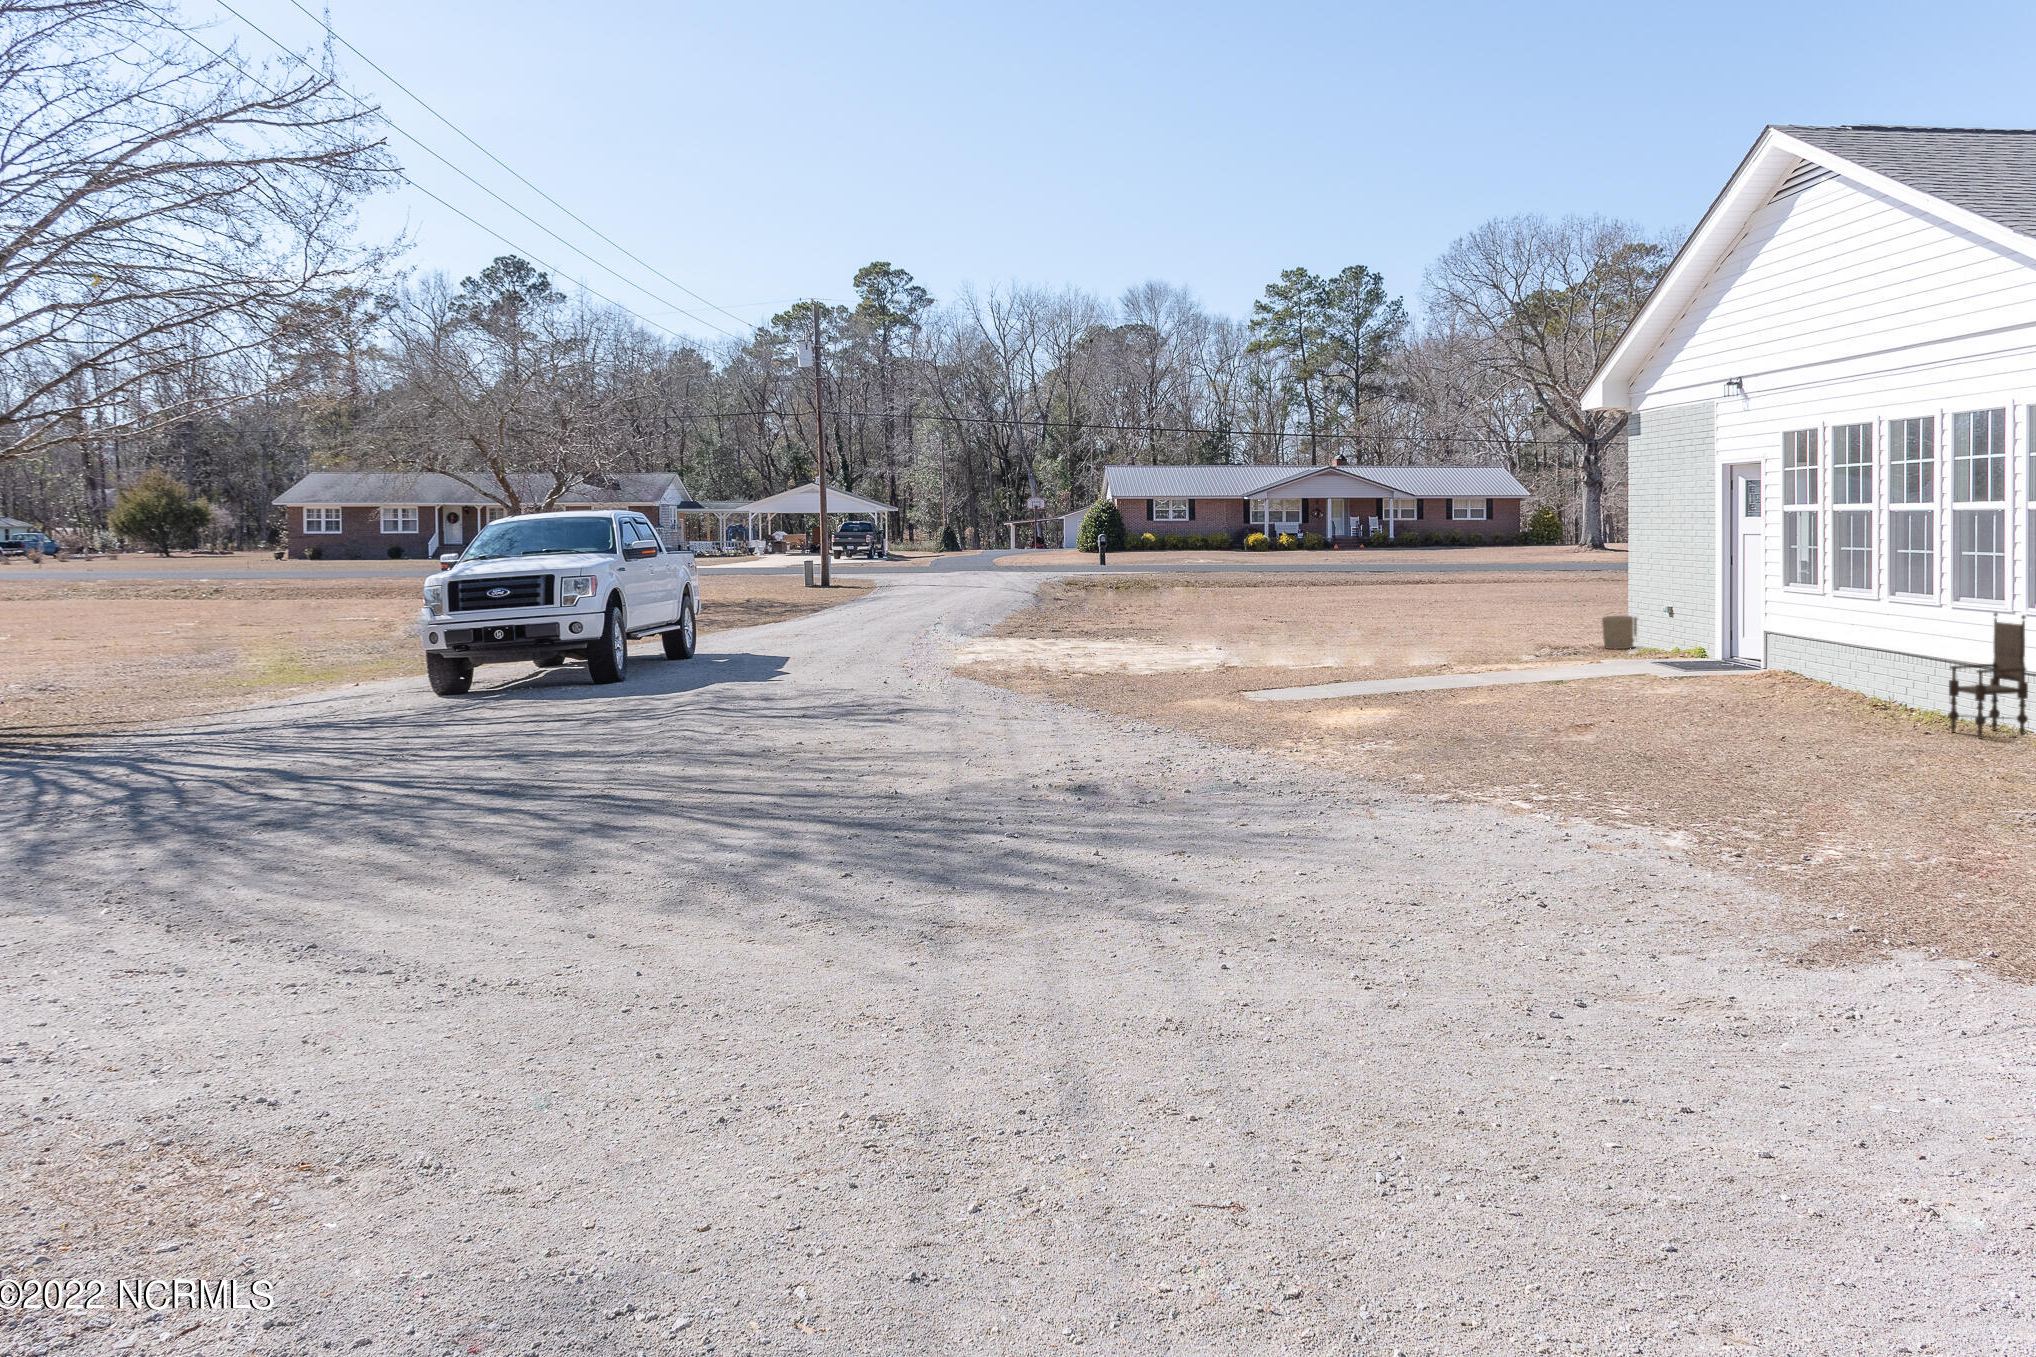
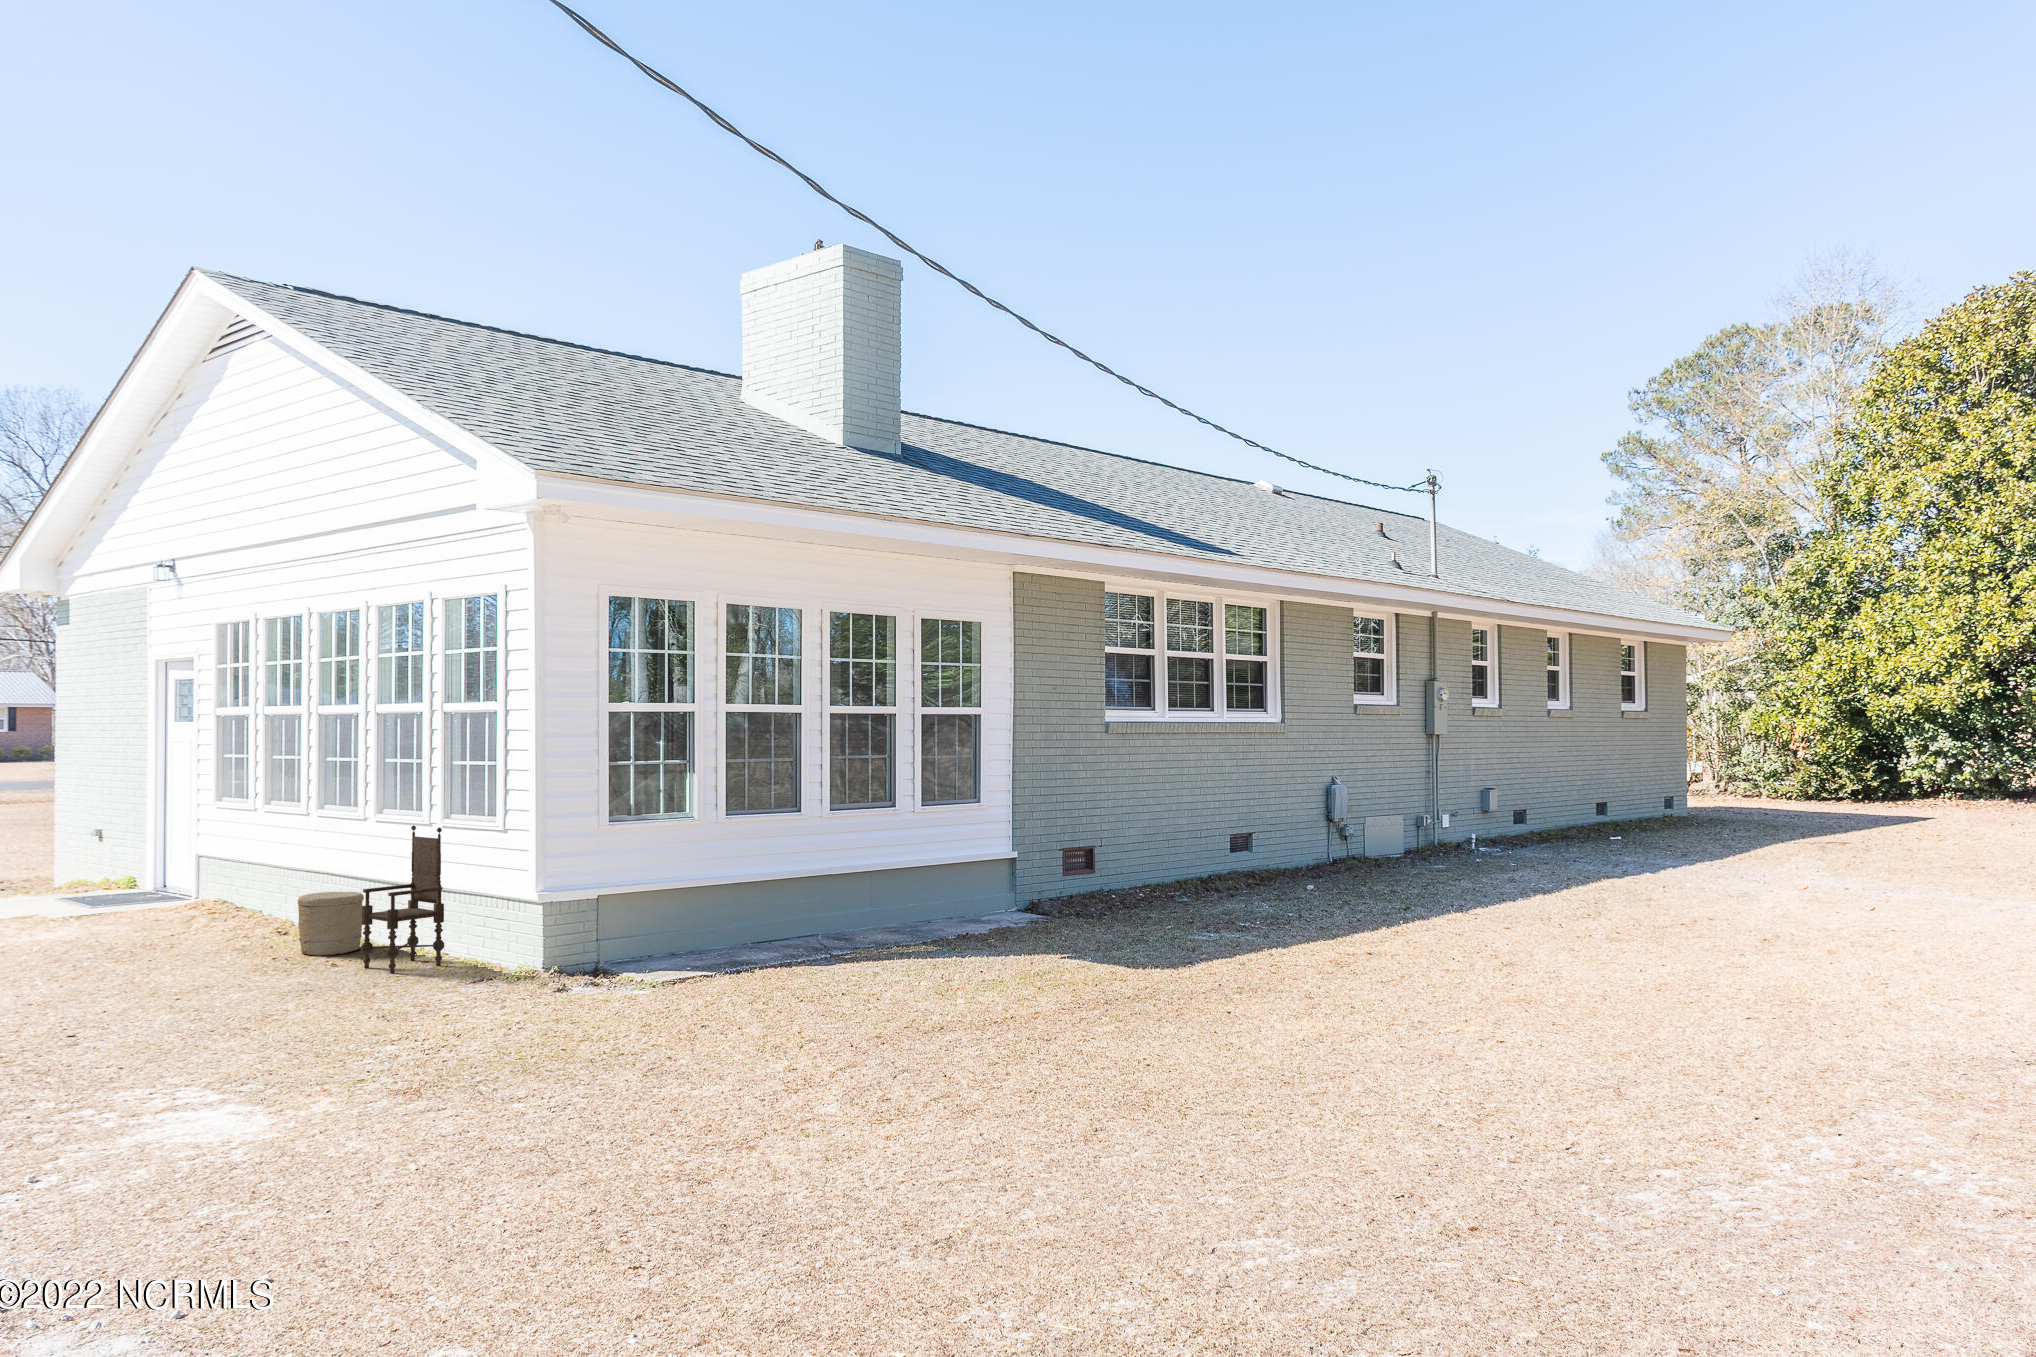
woven basket: present [1602,616,1637,649] -> present [298,892,364,956]

